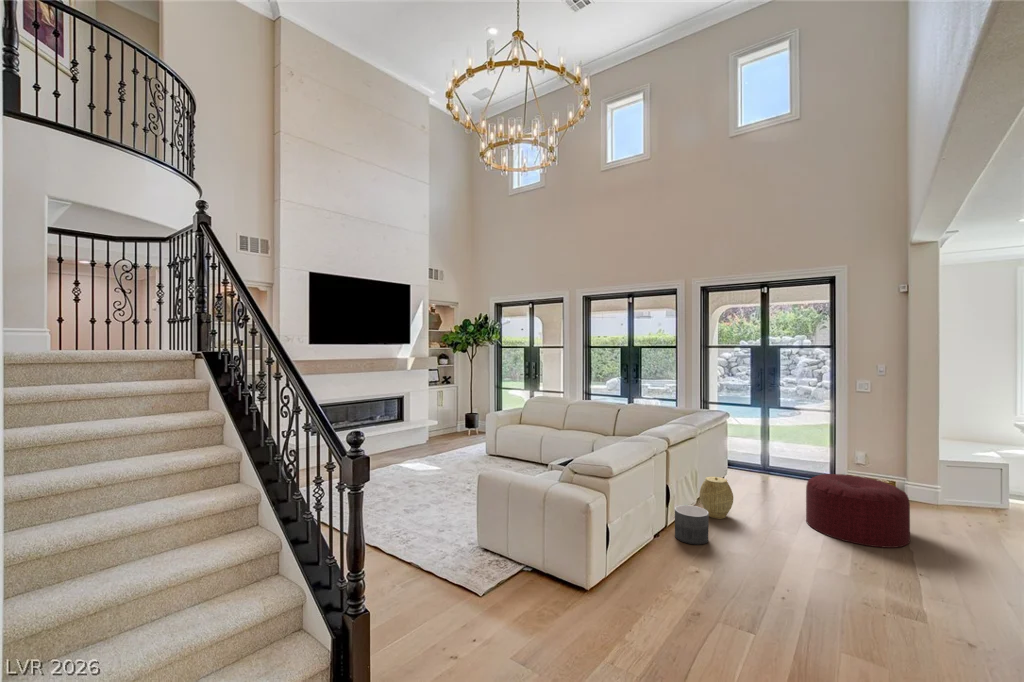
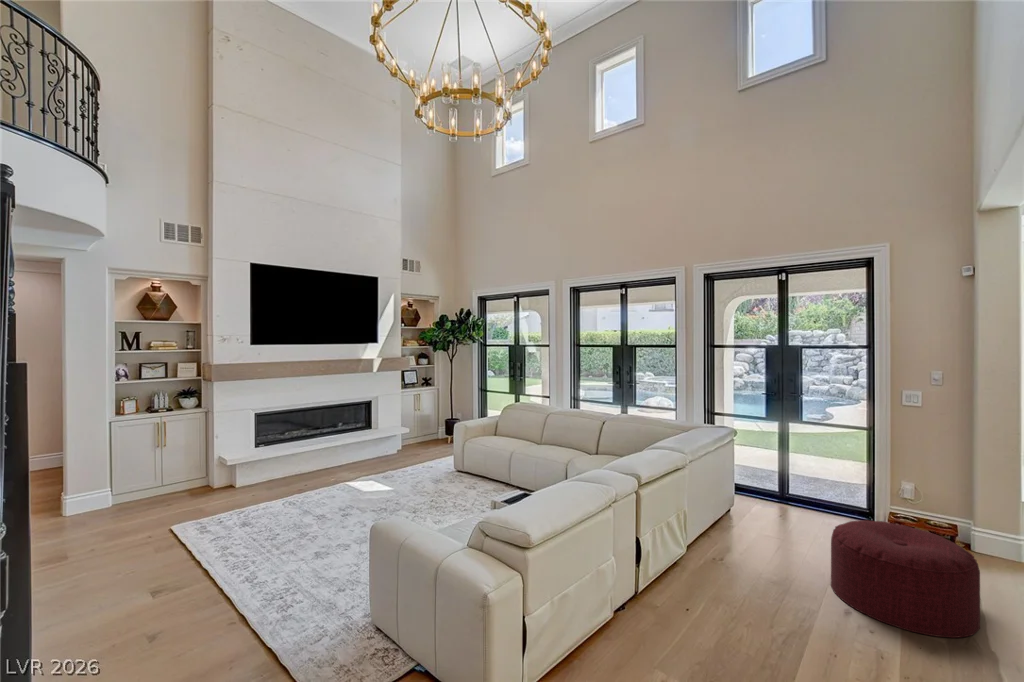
woven basket: present [699,476,733,519] -> none [688,519,732,577]
planter: present [675,505,709,545] -> none [645,564,690,624]

